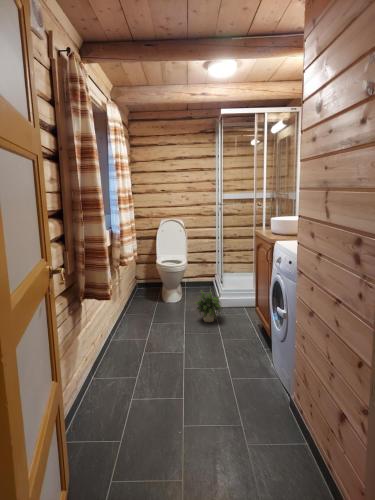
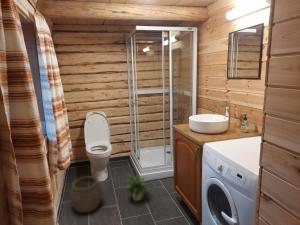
woven basket: none [132,287,167,324] -> present [70,176,102,212]

